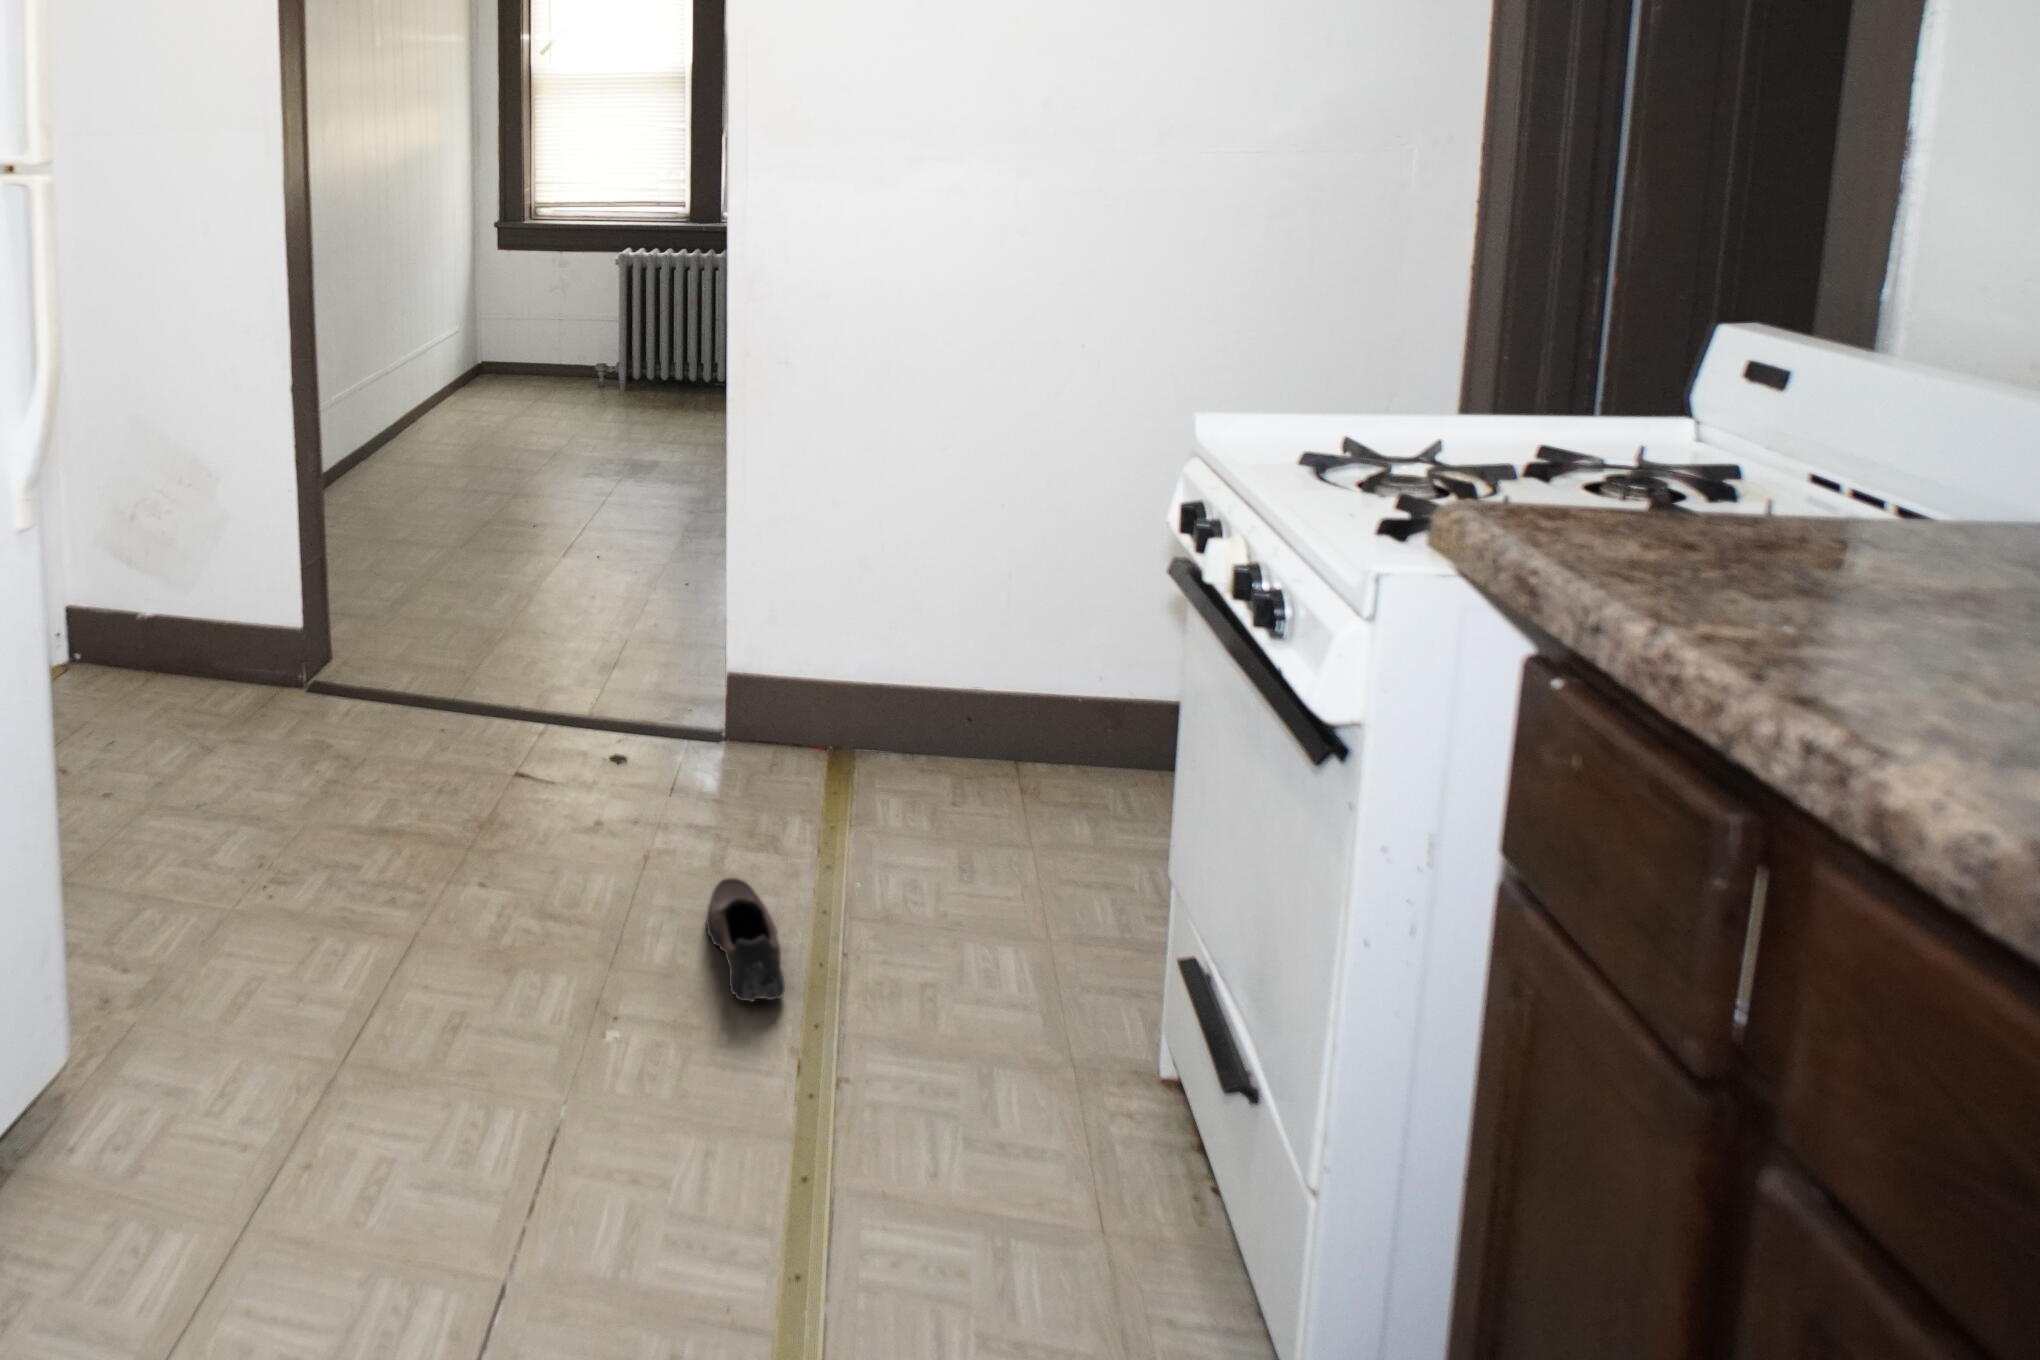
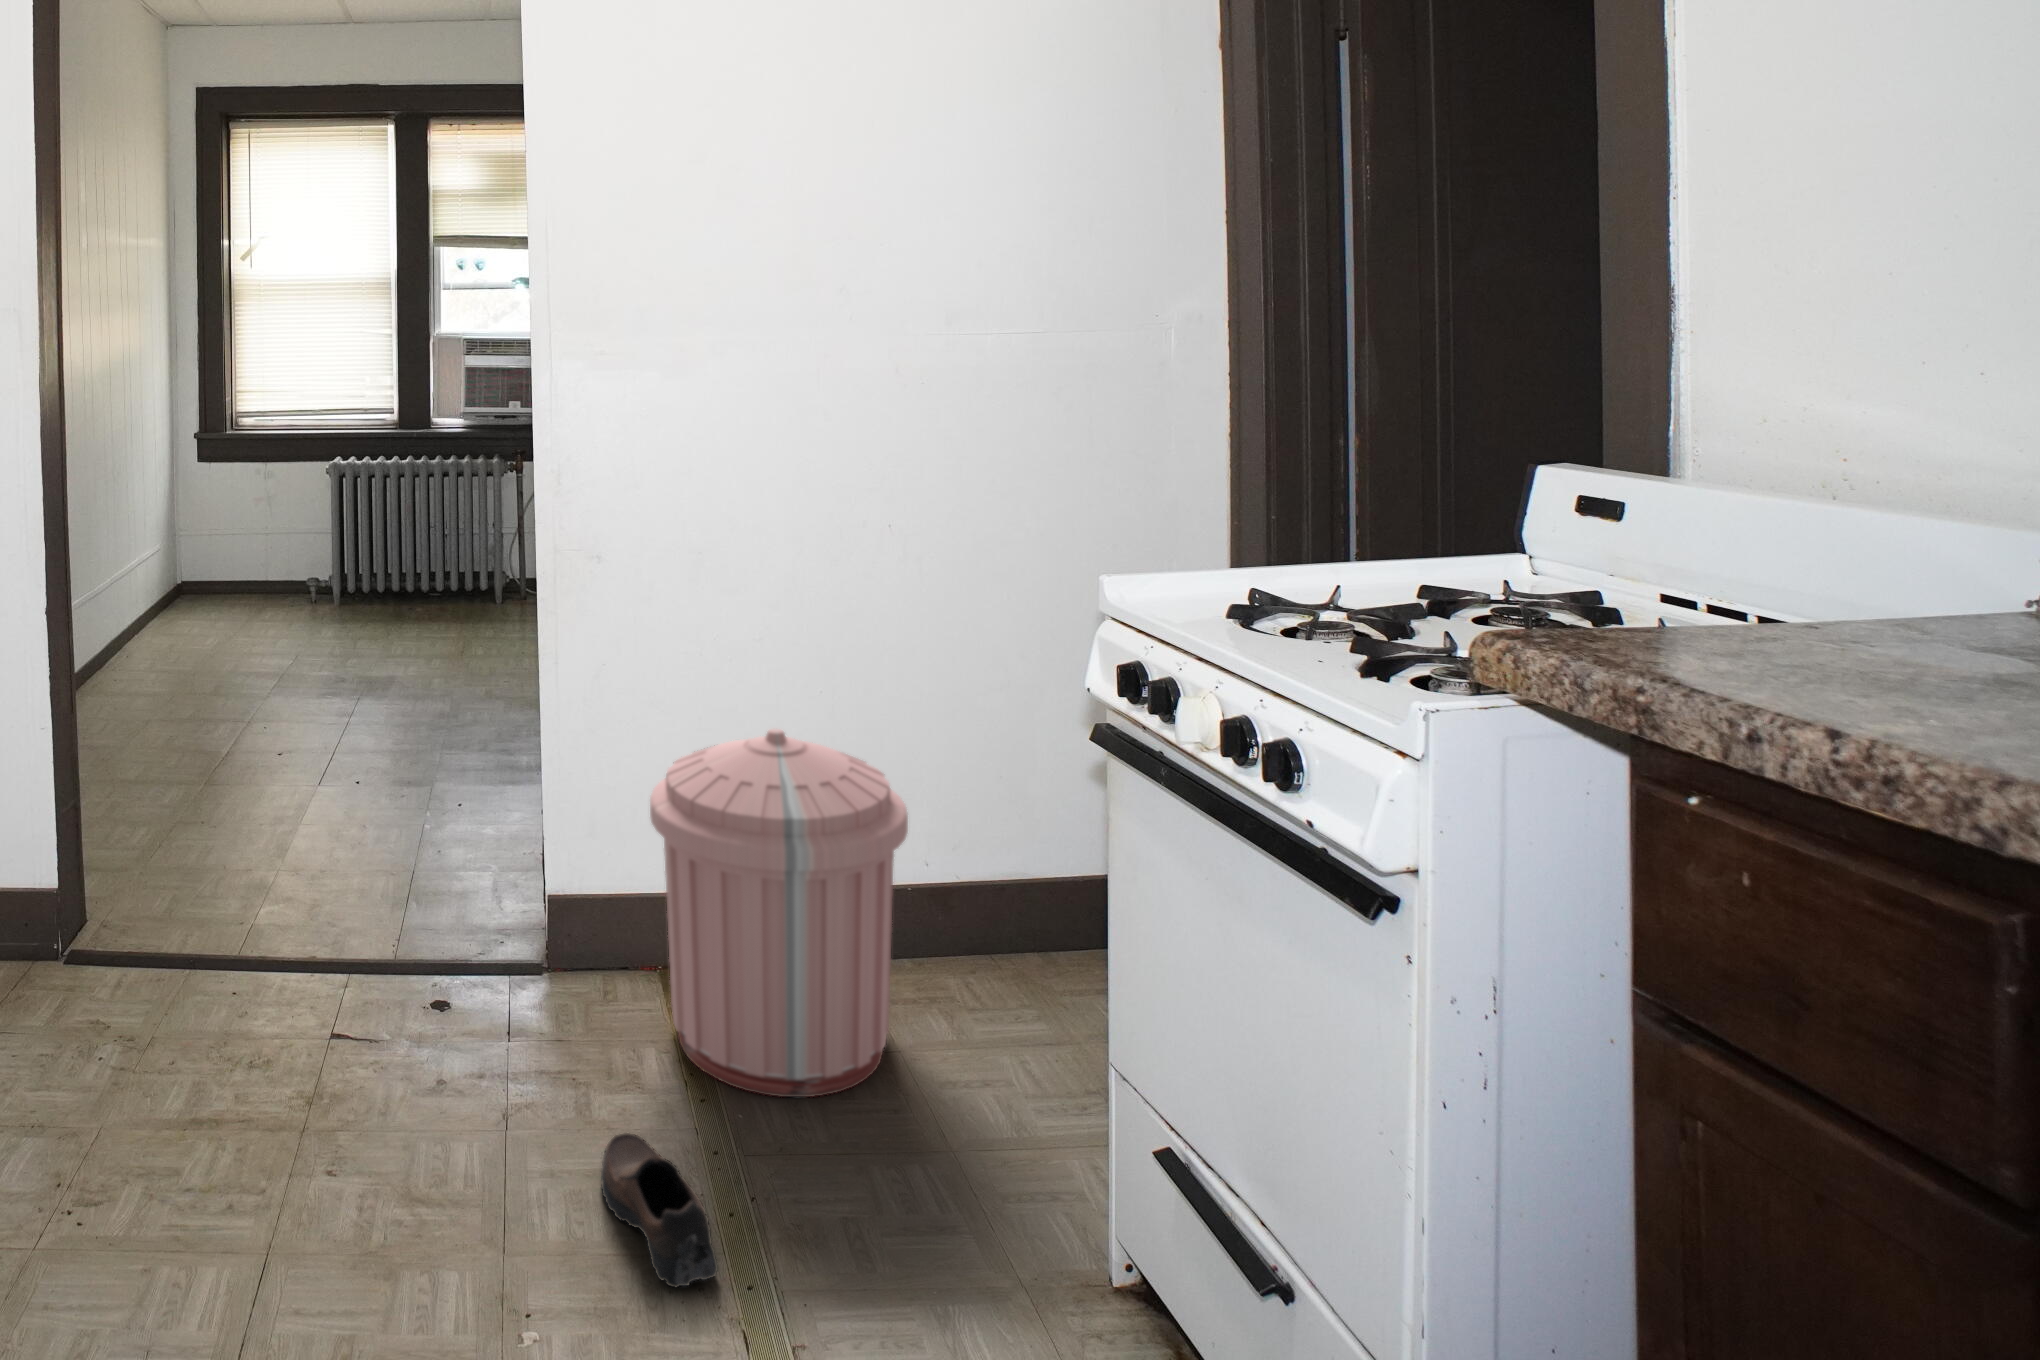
trash can: none [800,542,1056,877] -> present [650,729,908,1097]

